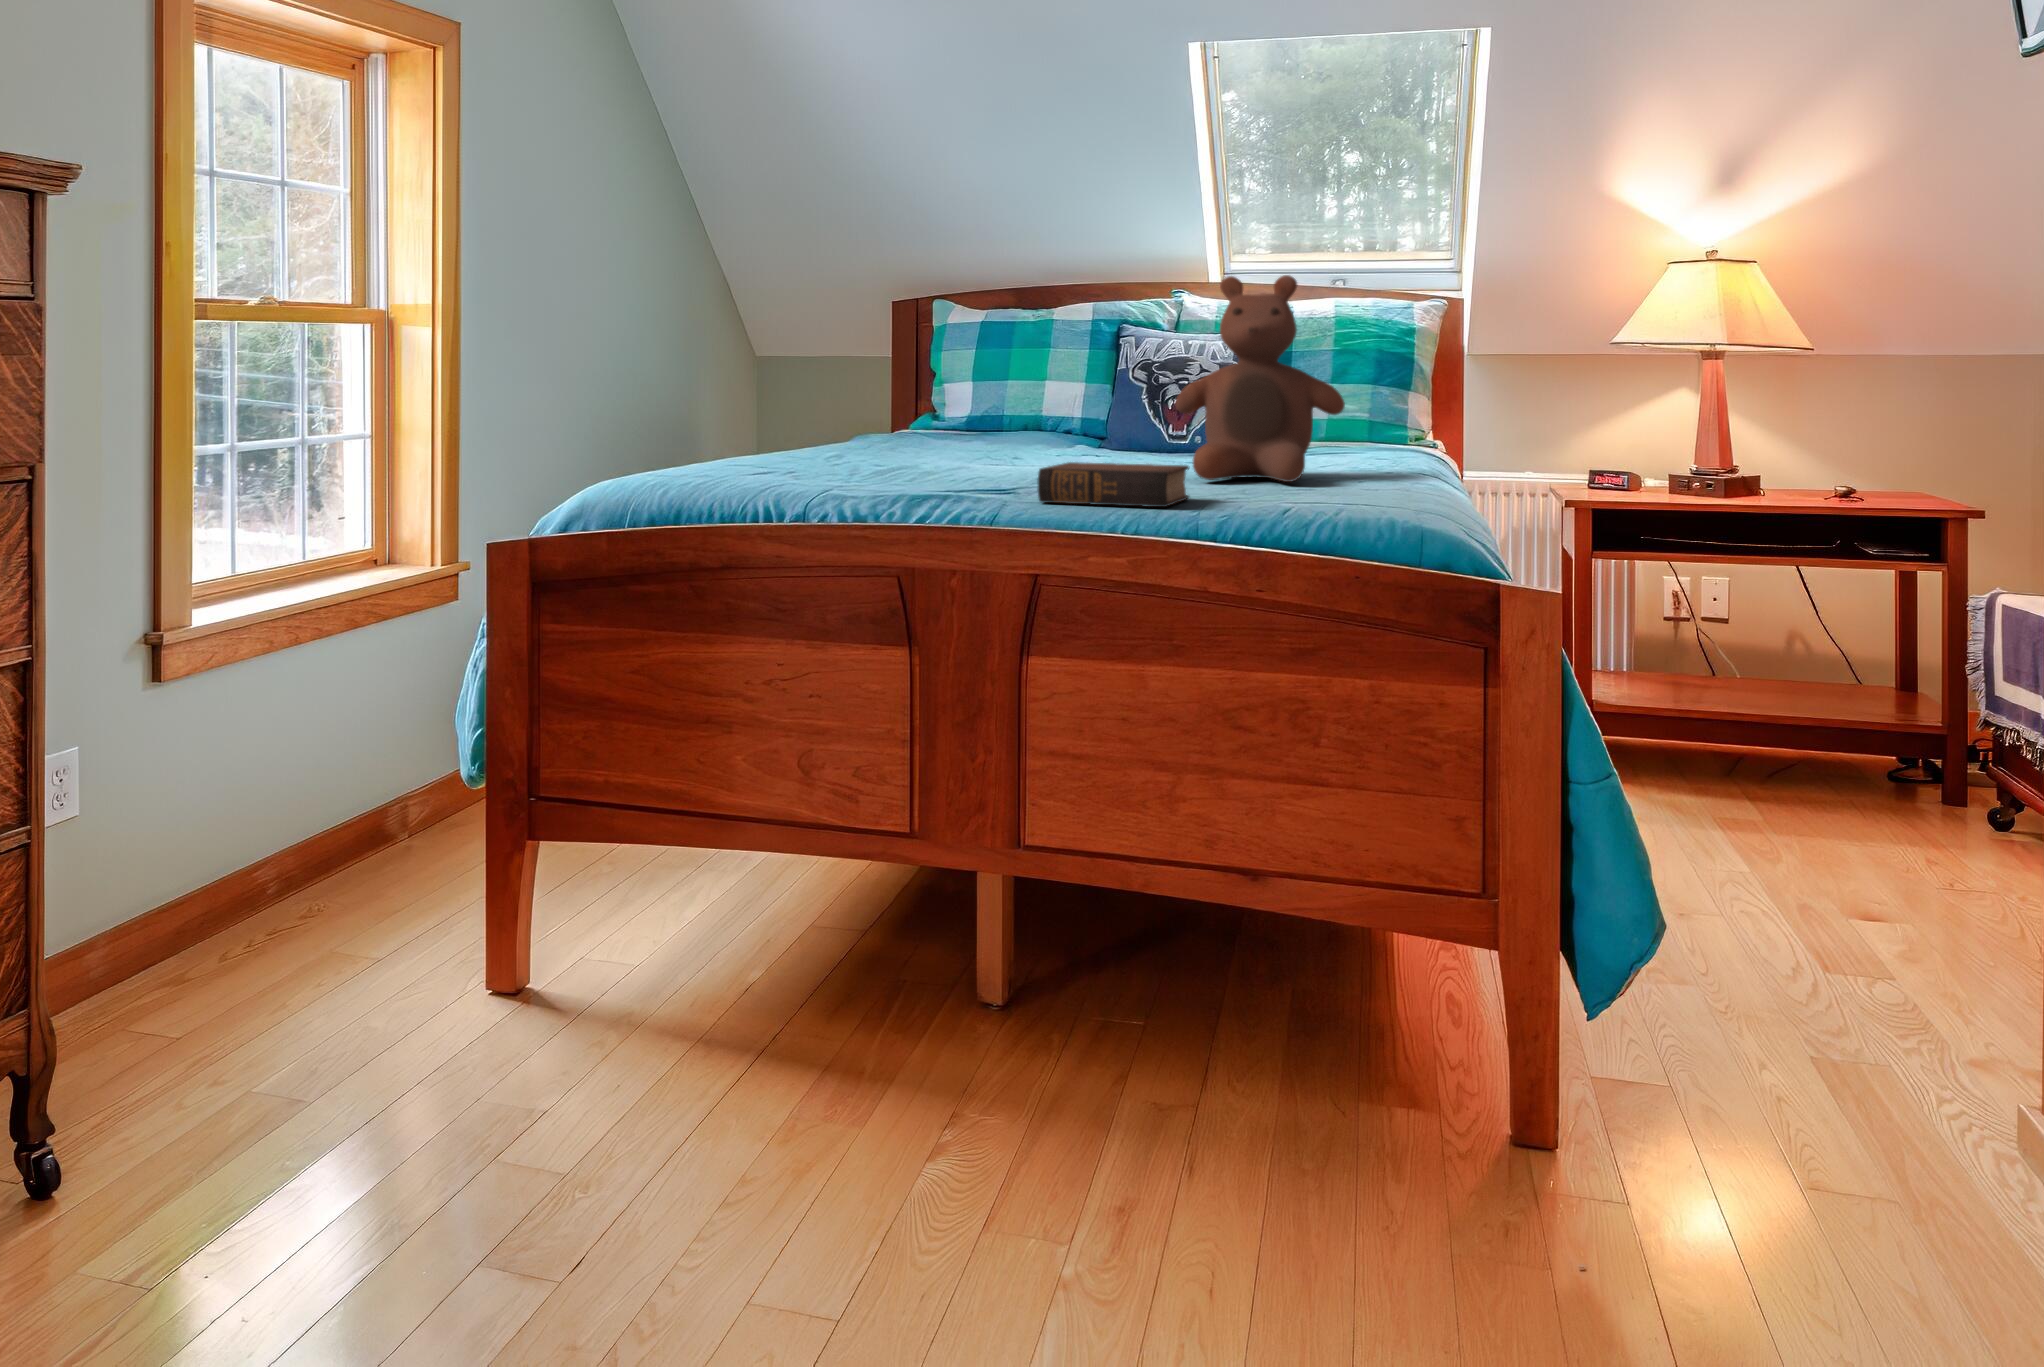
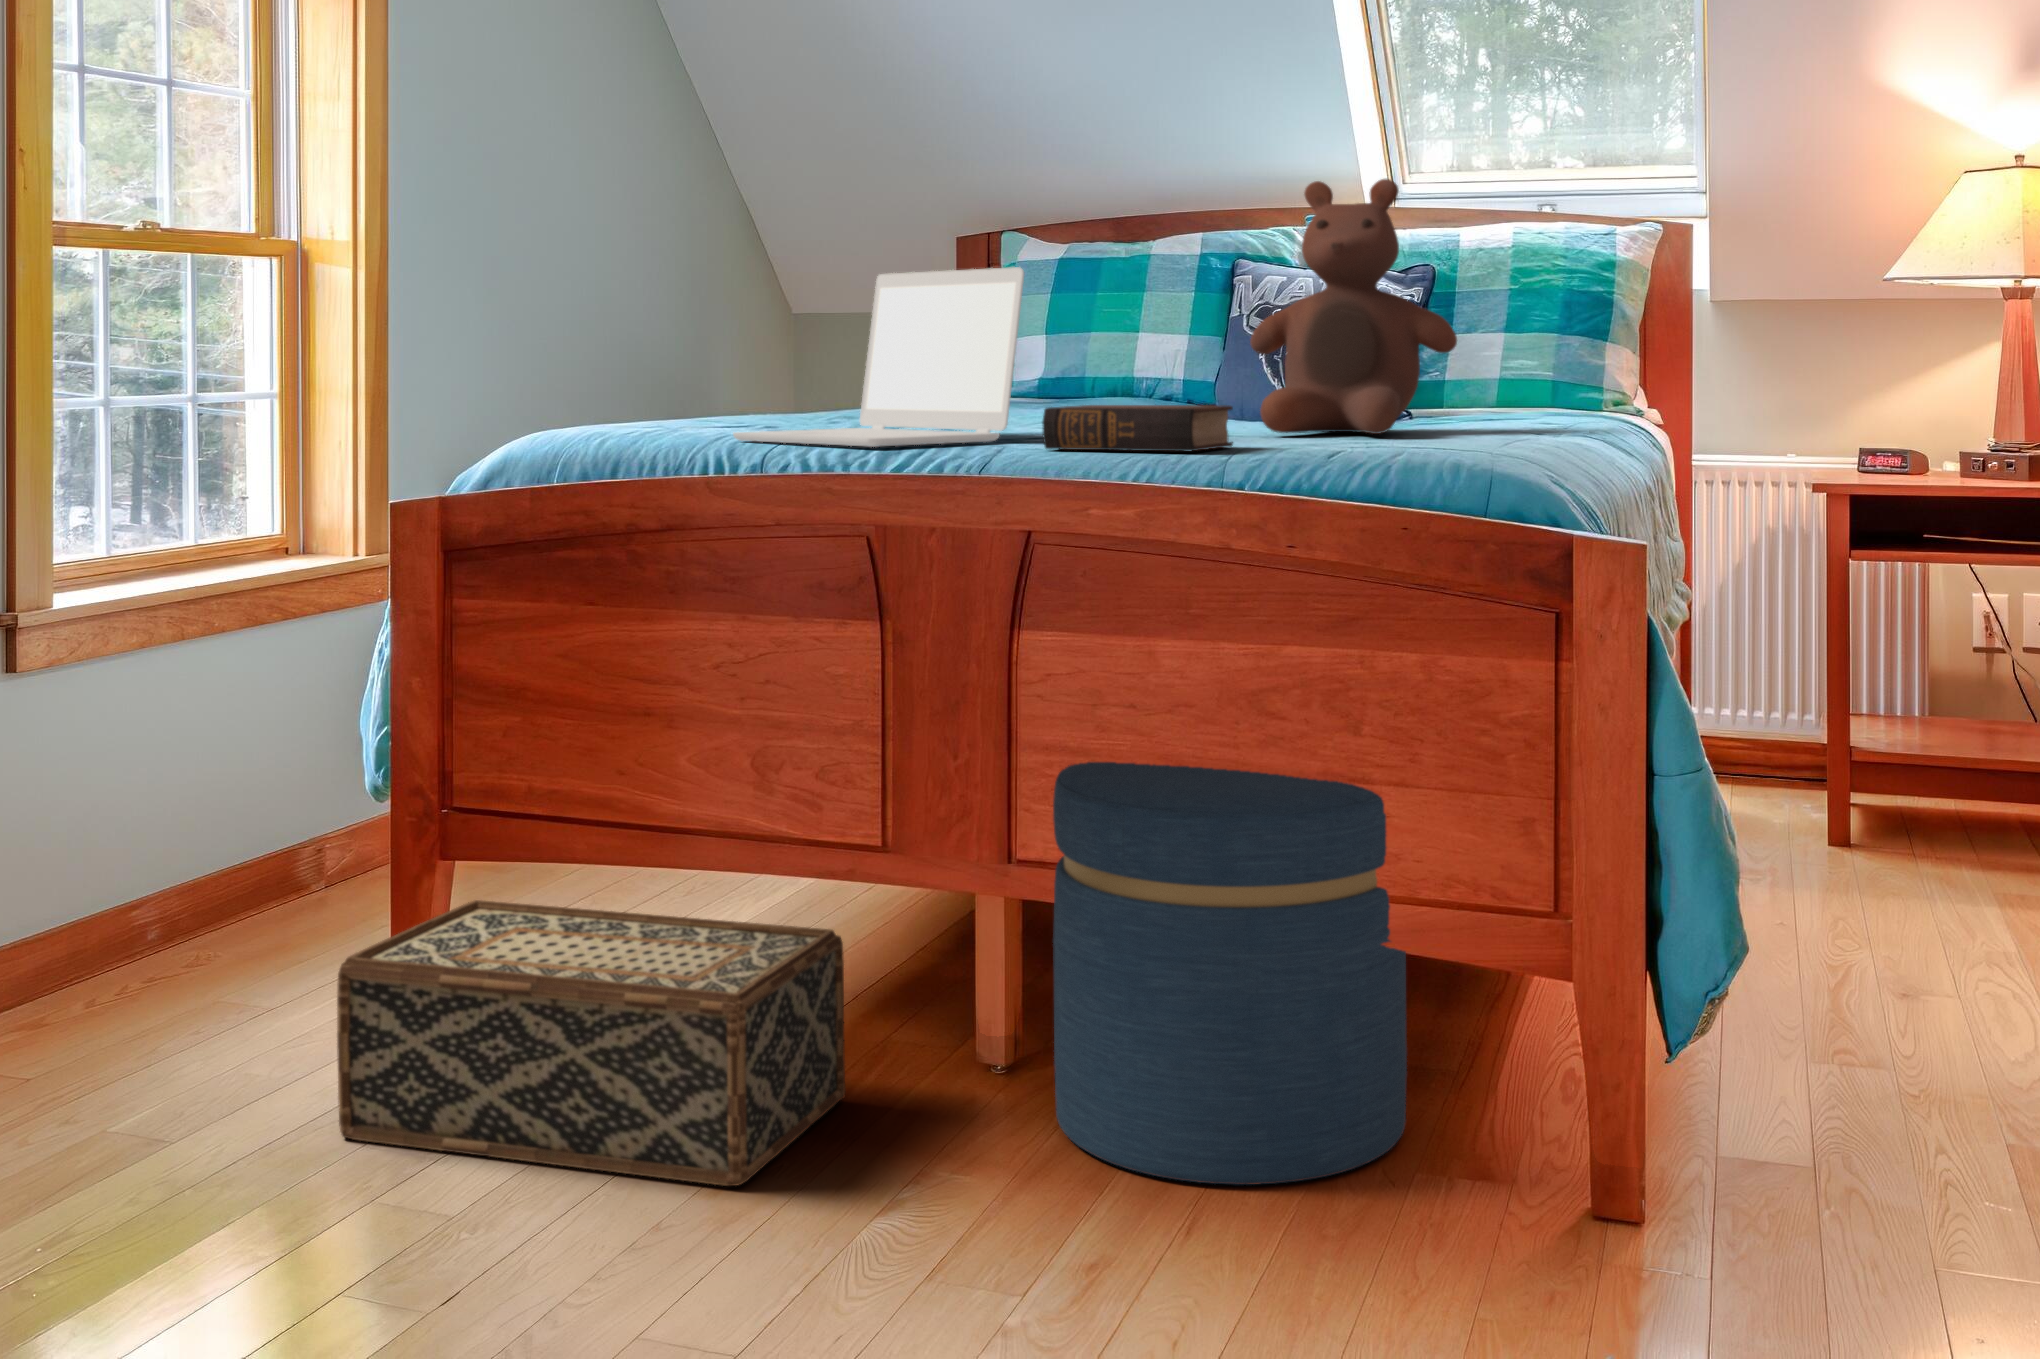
laptop: none [769,348,1010,499] -> present [733,267,1024,447]
ottoman: none [1056,740,1347,1130] -> present [1053,762,1407,1185]
woven basket: none [455,875,878,1142] -> present [337,900,845,1186]

